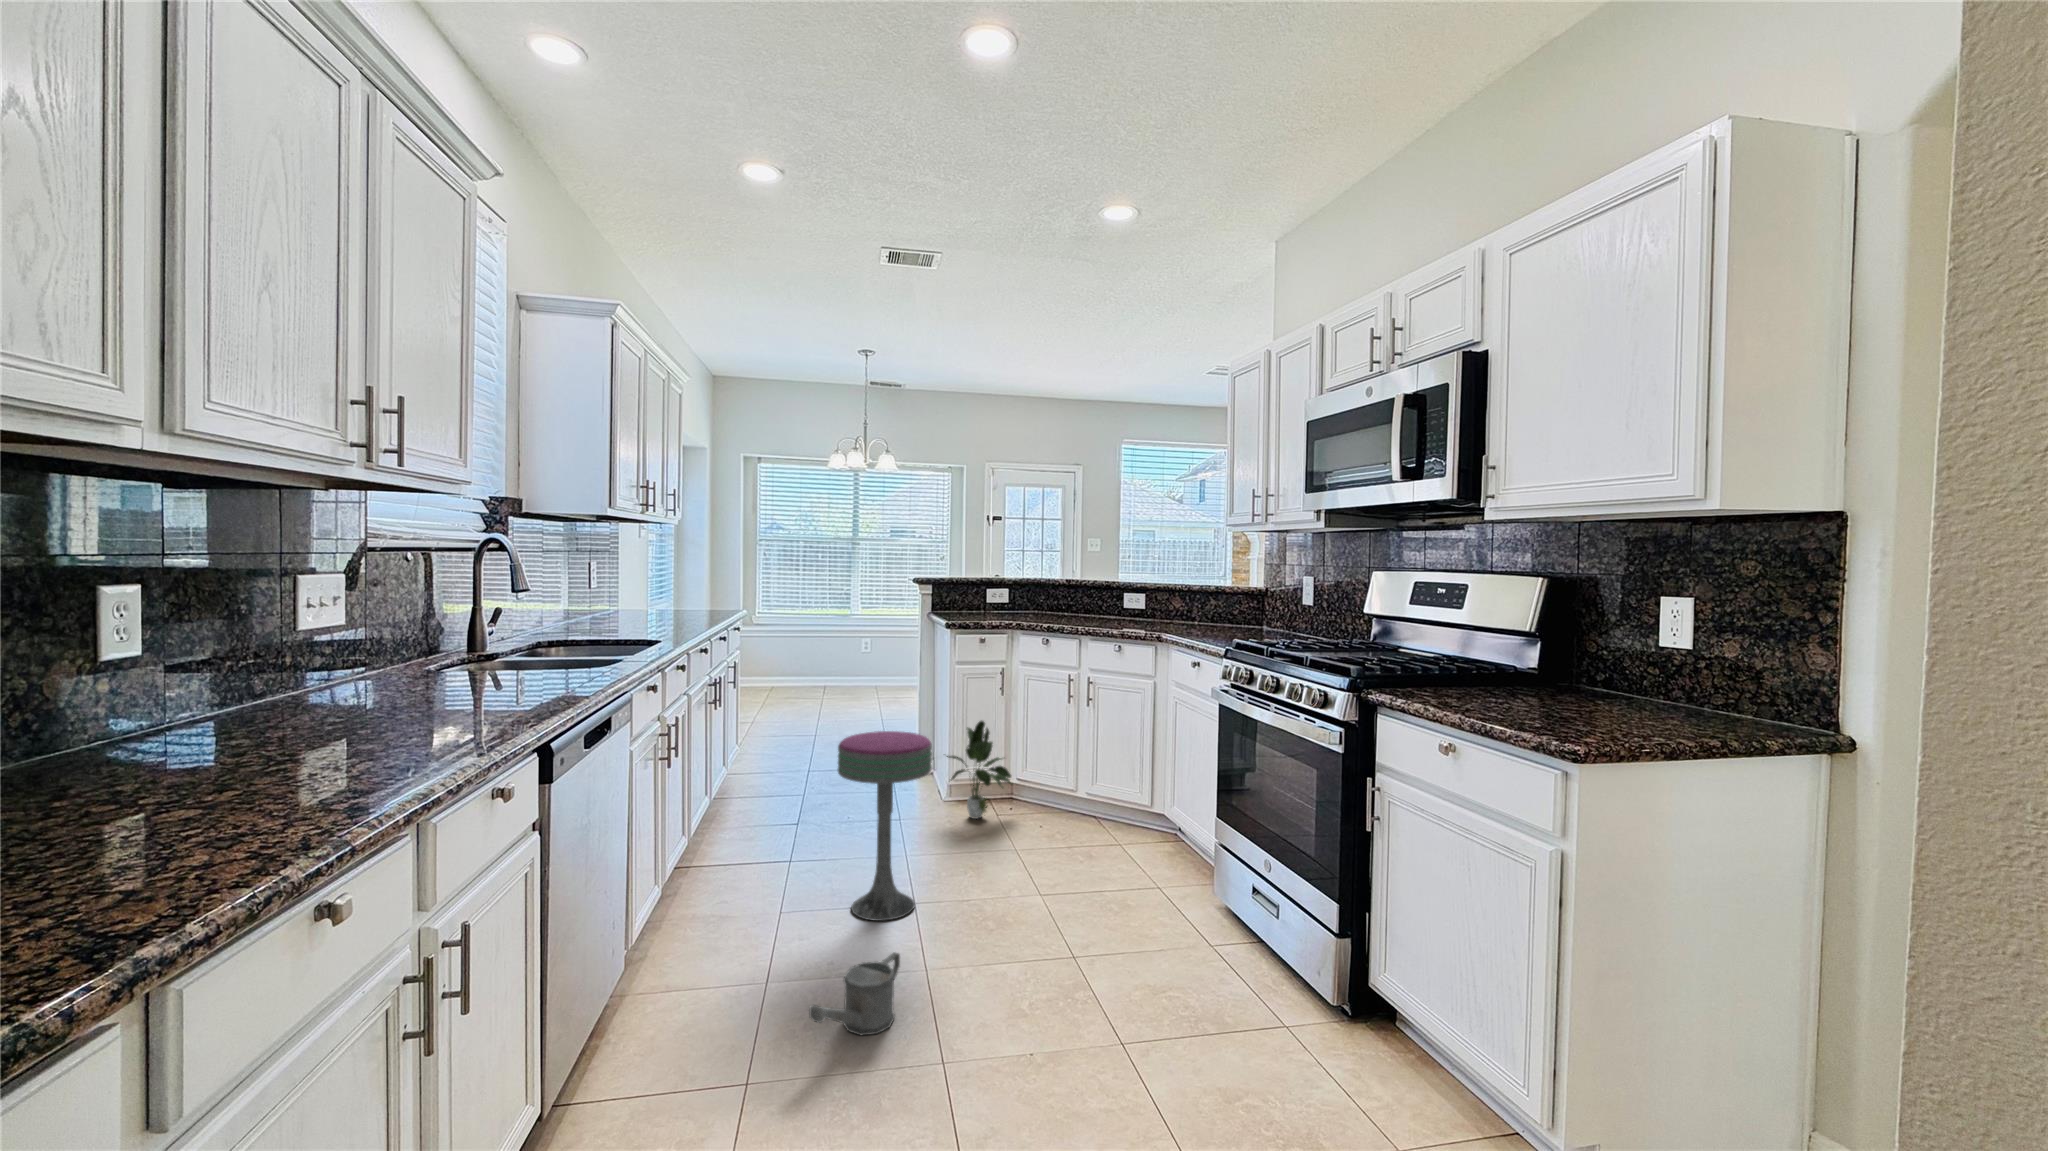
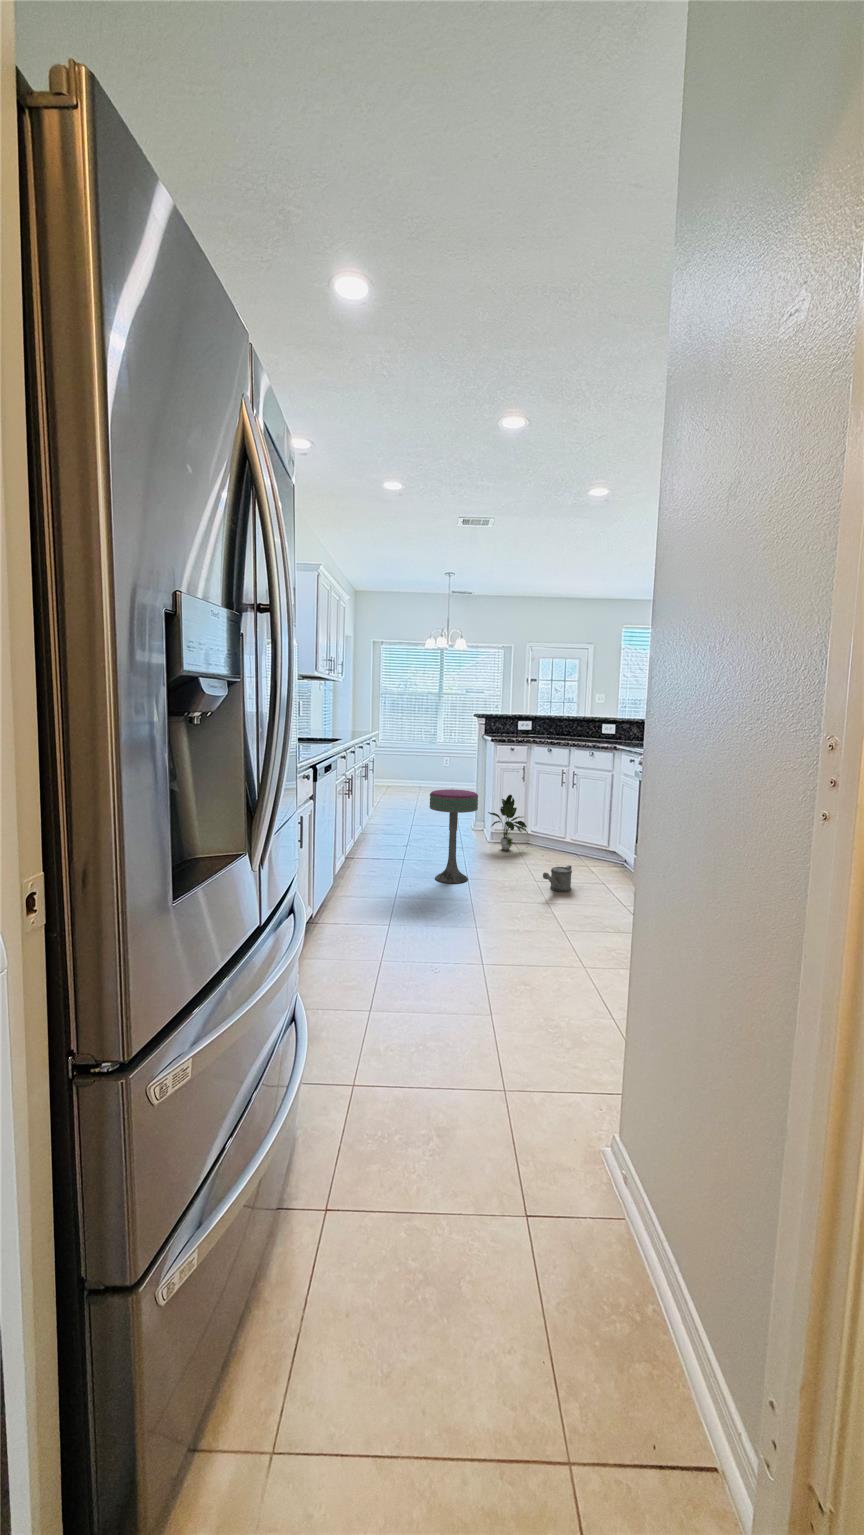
watering can: present [809,952,900,1035] -> present [543,865,572,892]

